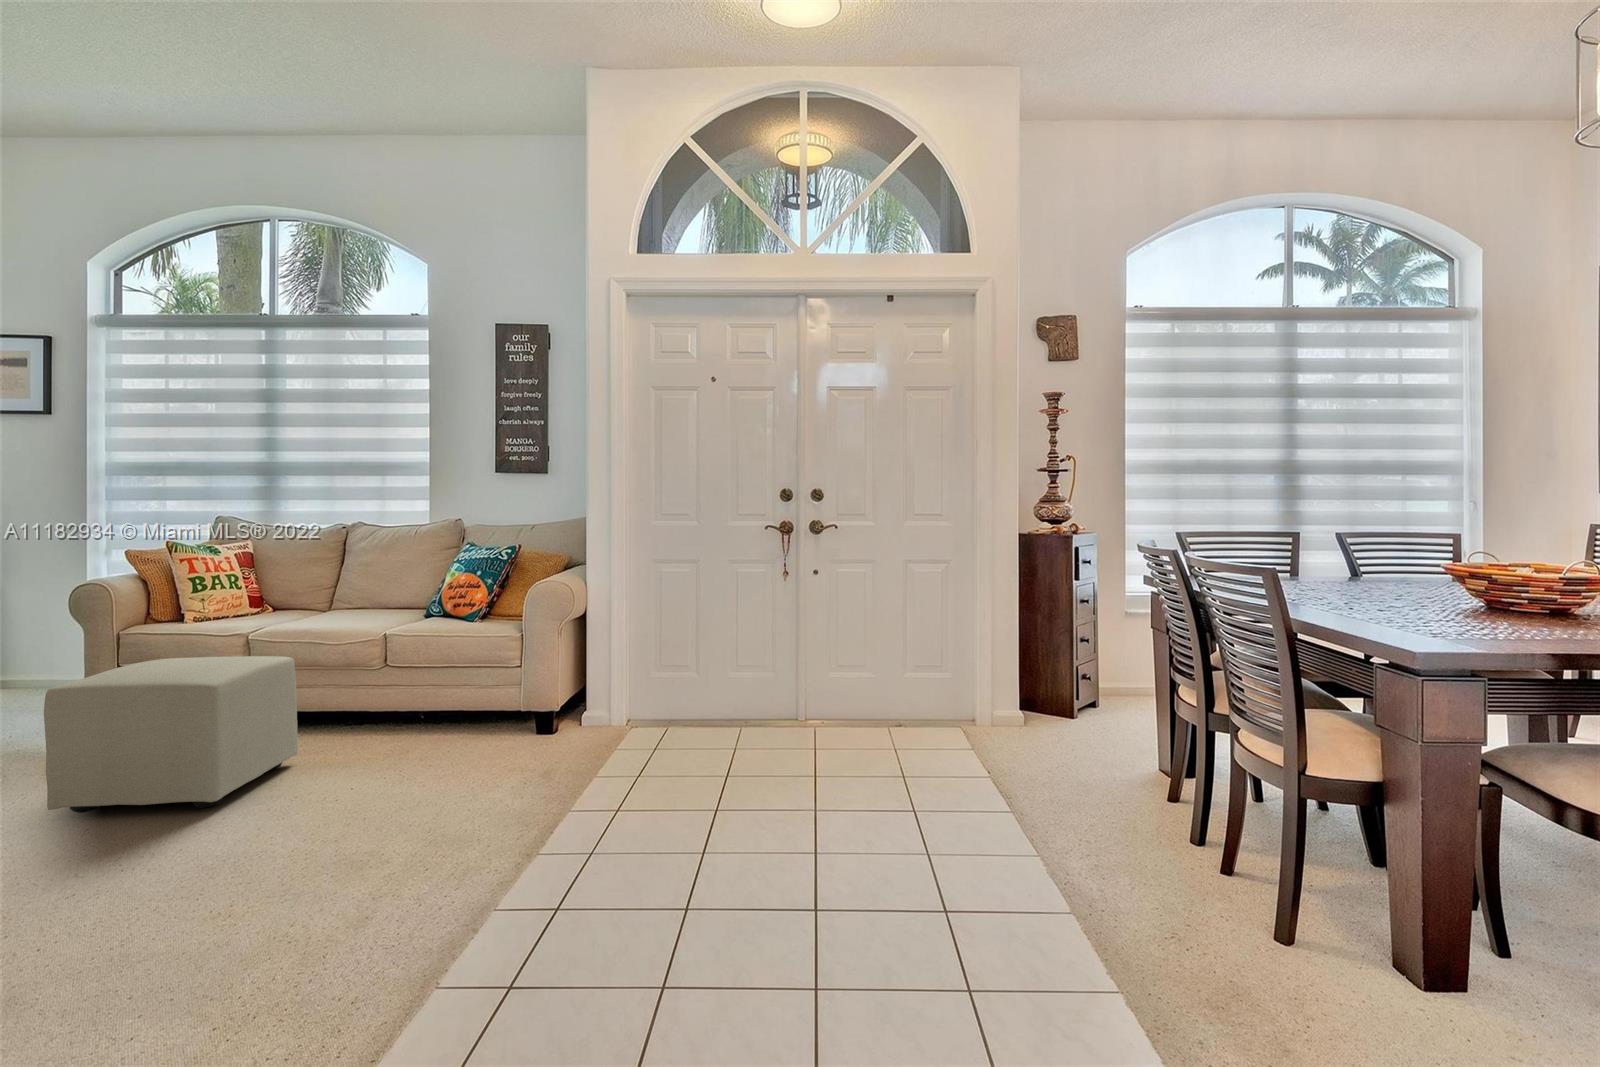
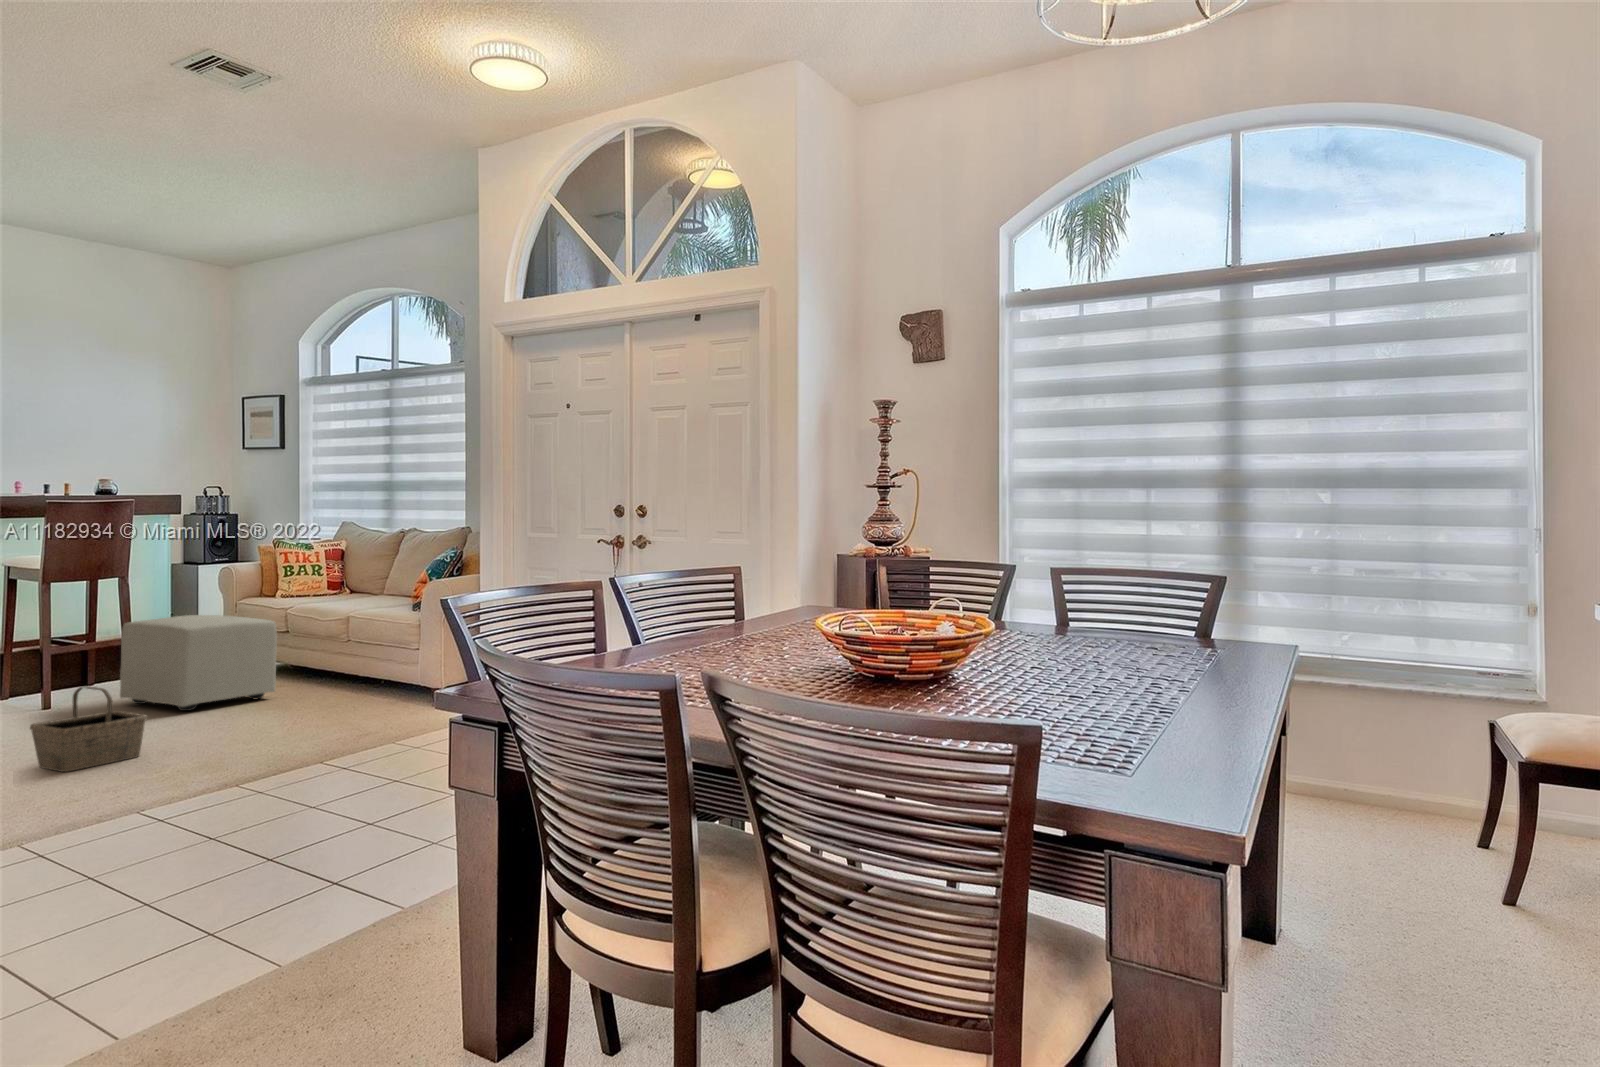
basket: none [189,798,349,955] -> present [30,686,147,772]

